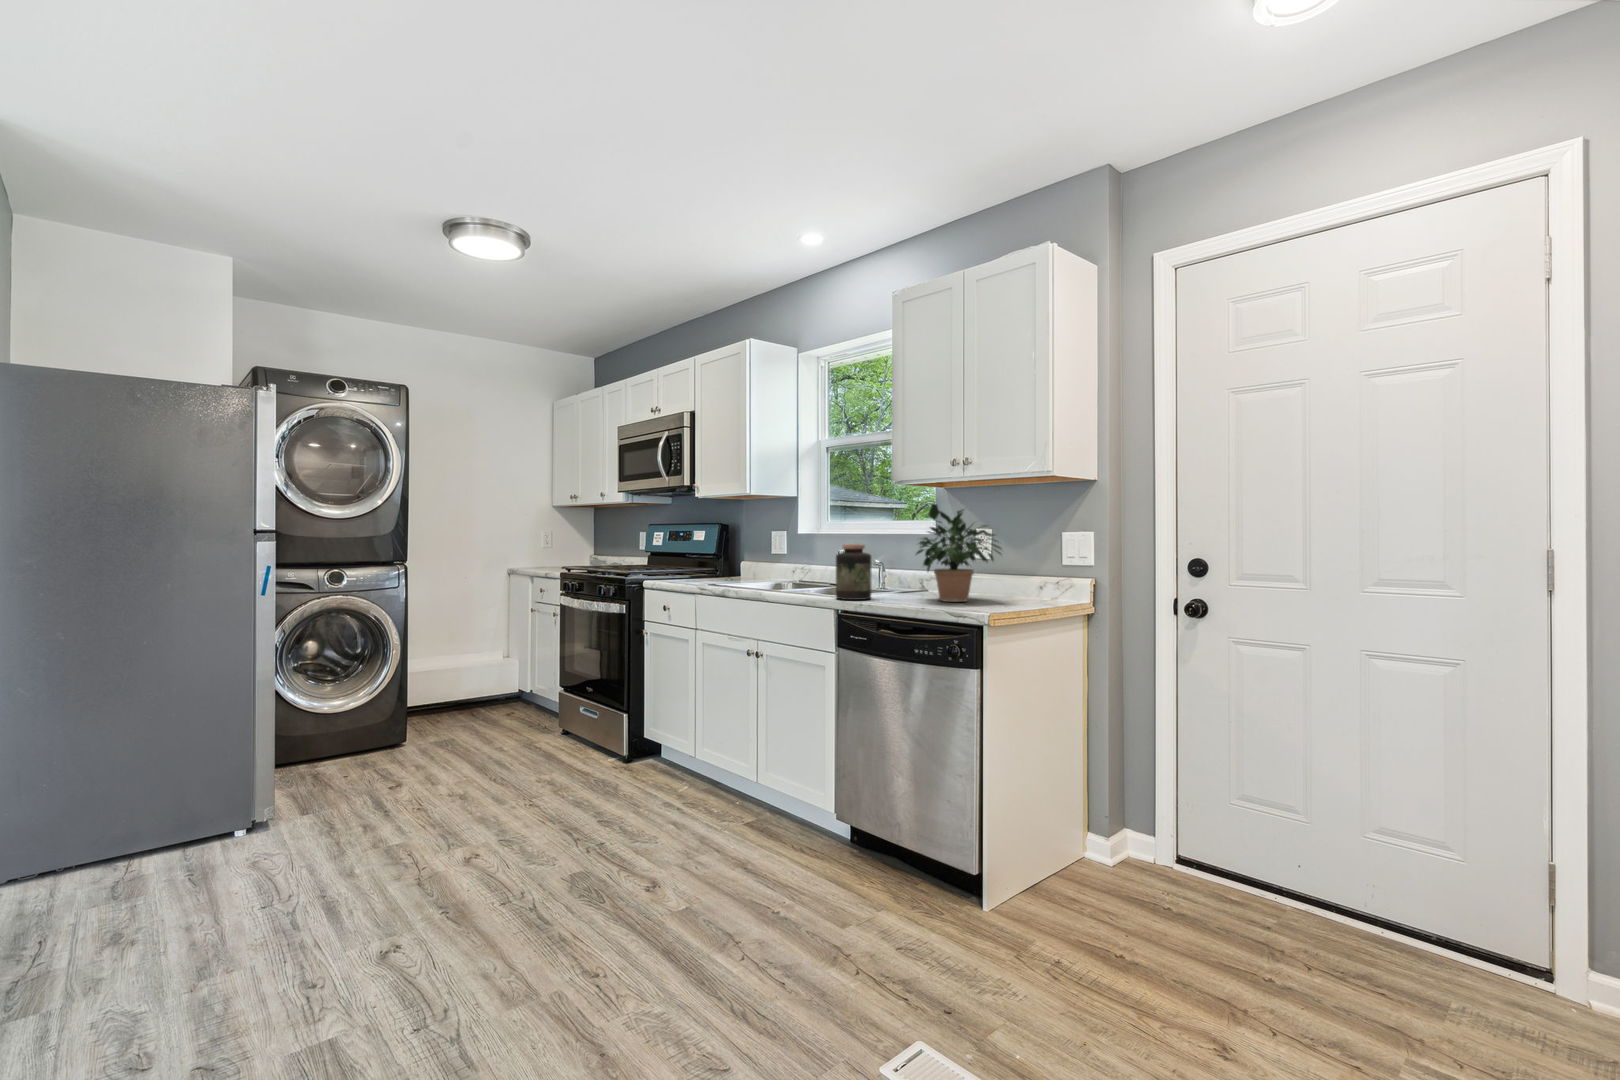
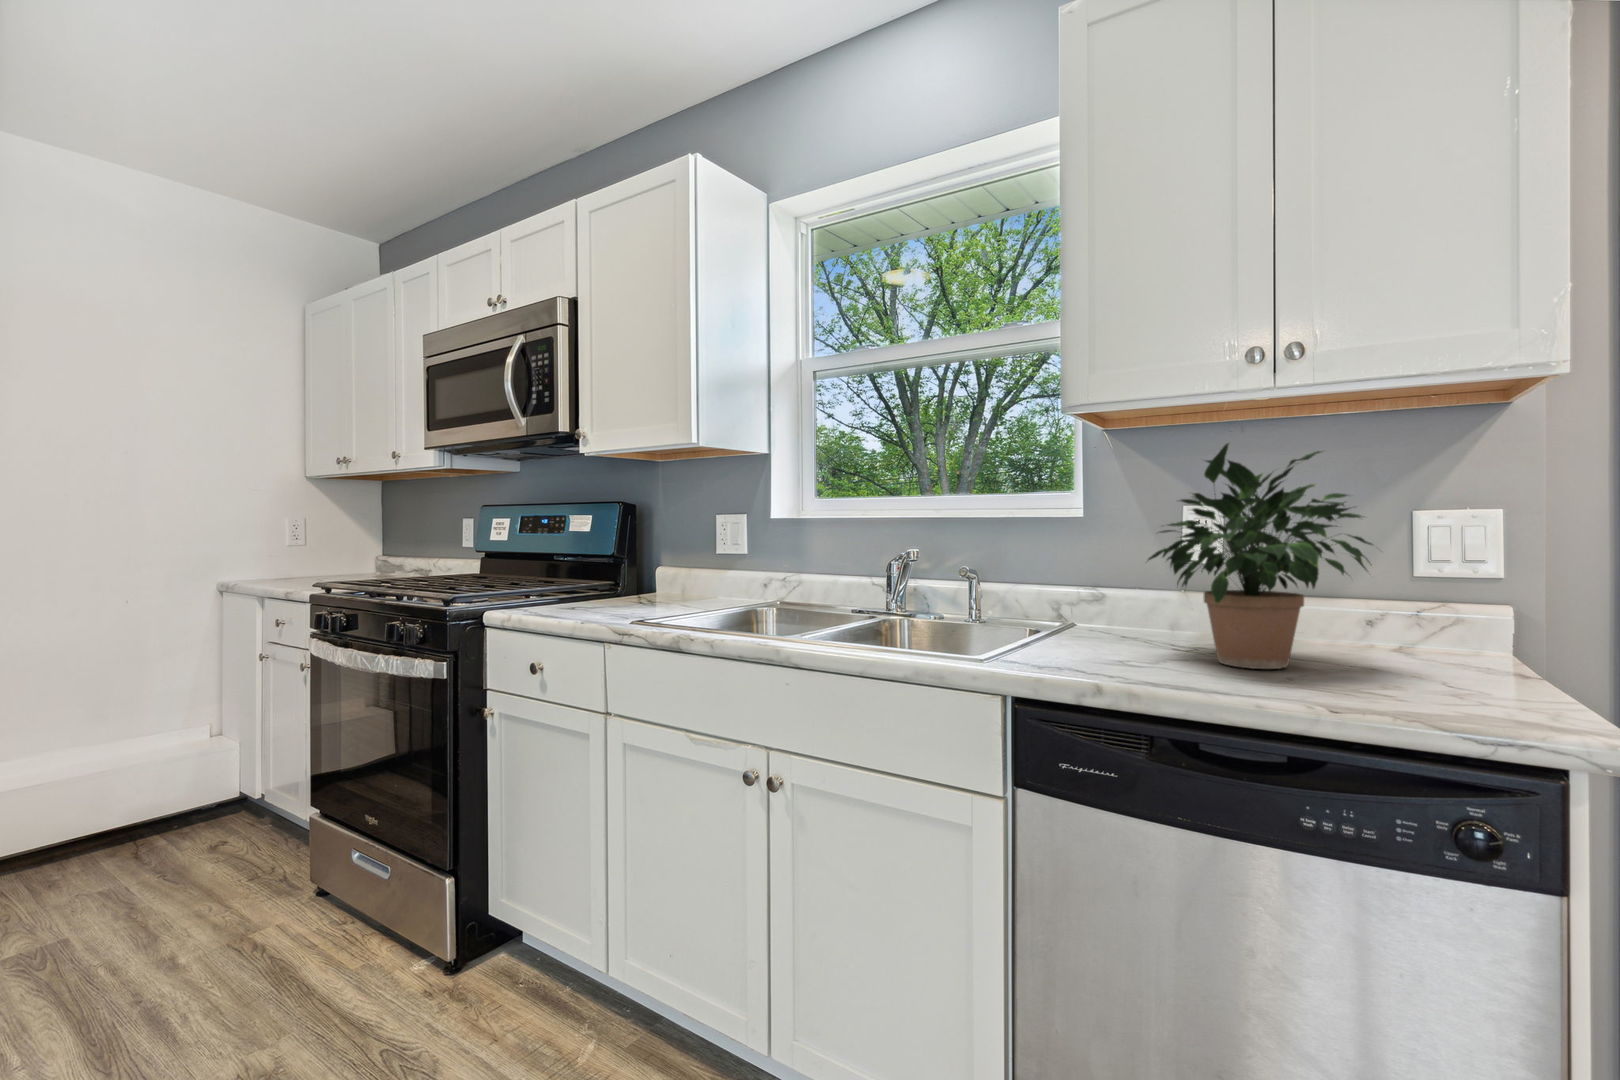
jar: present [836,544,871,600] -> none [983,539,1068,670]

